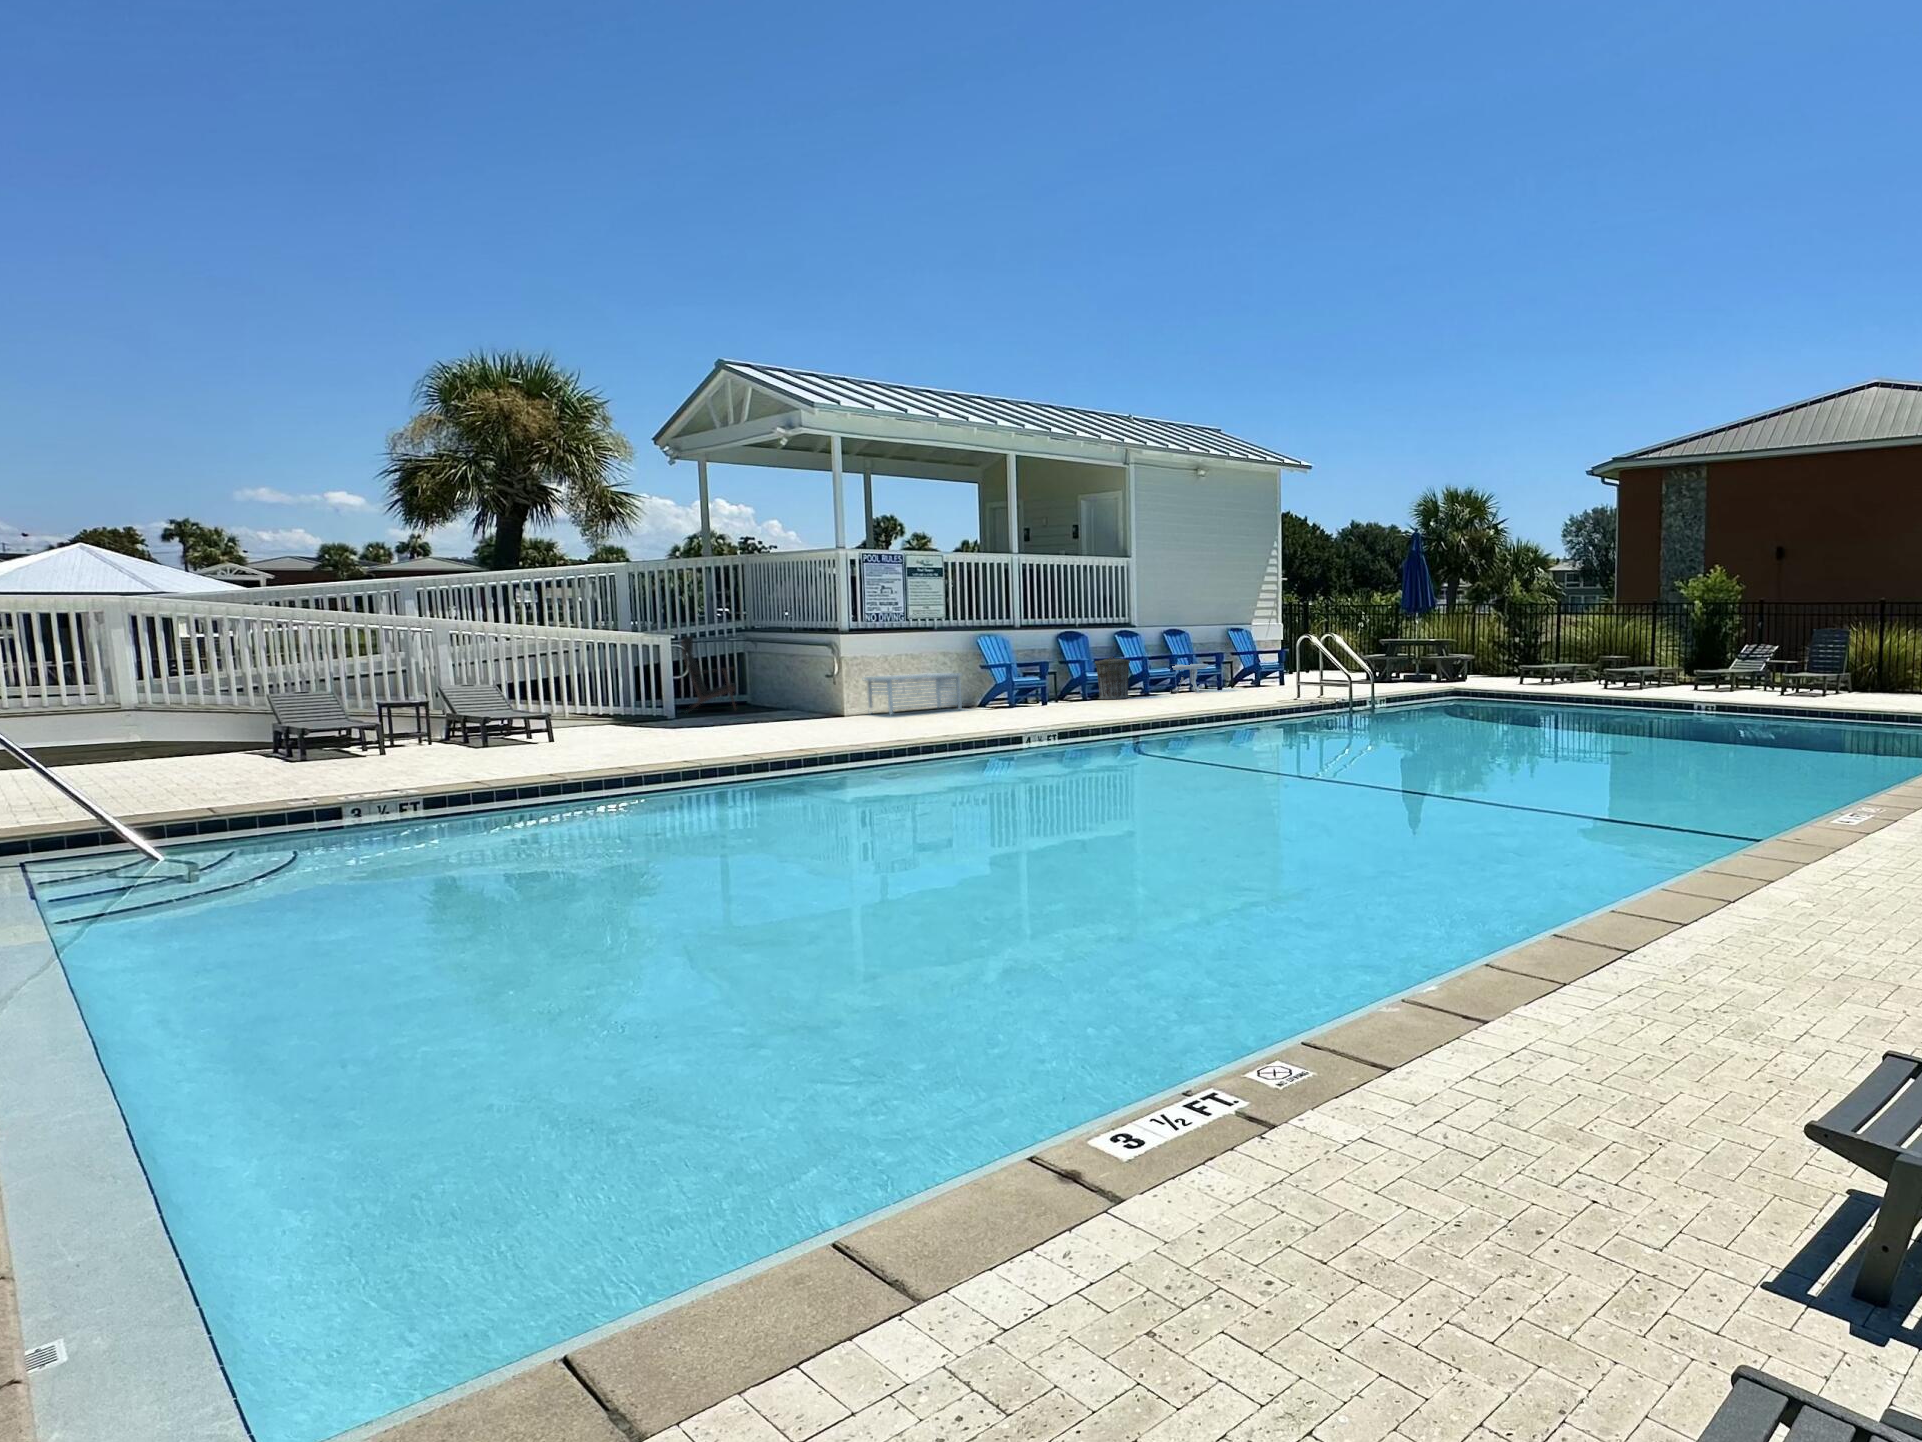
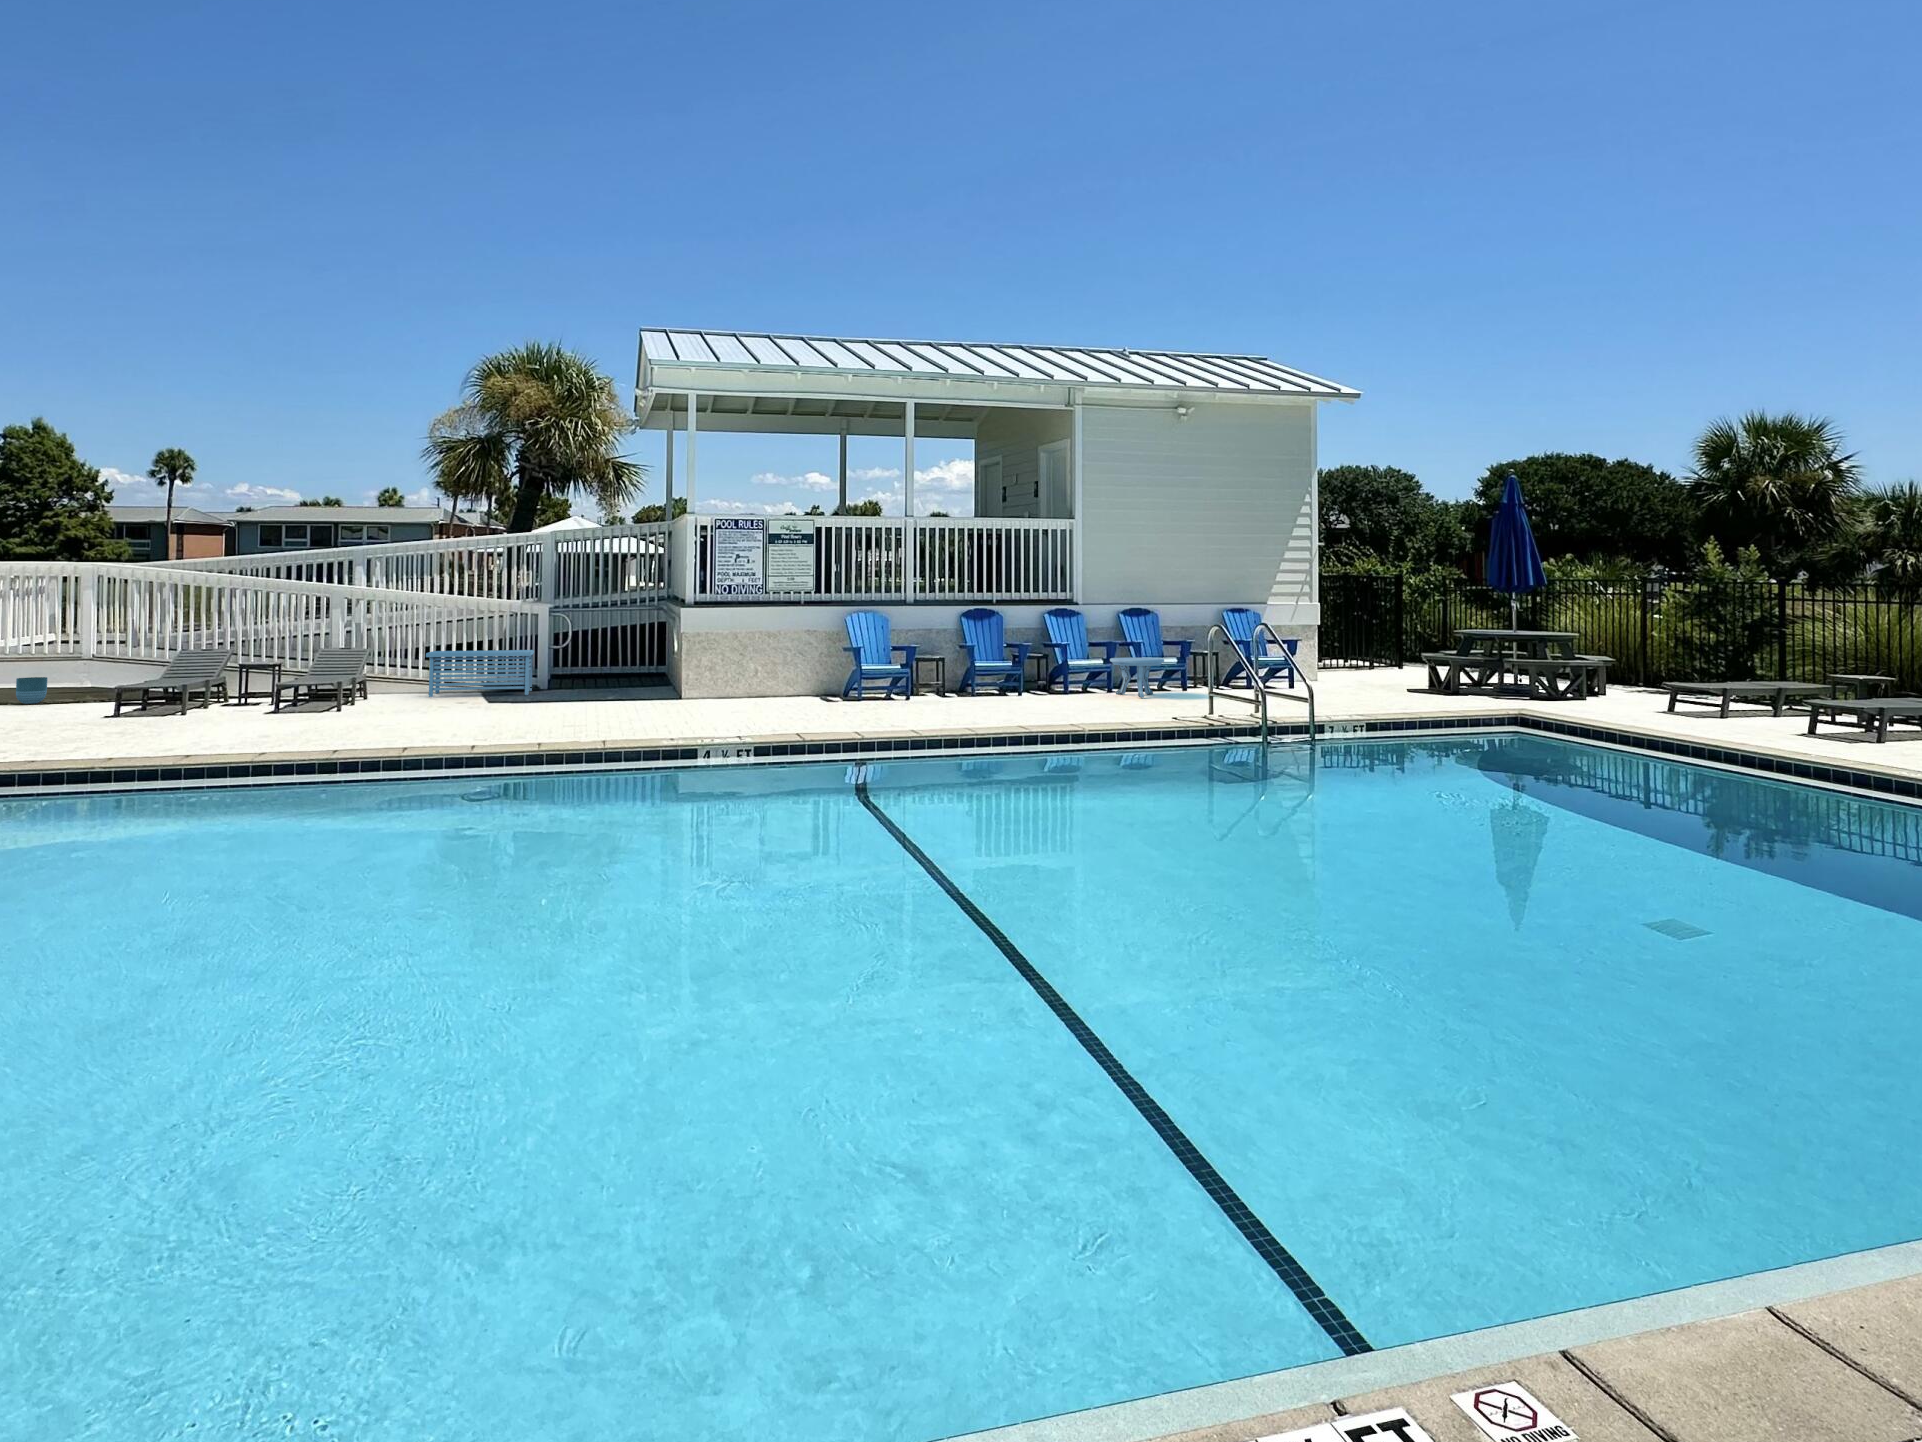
lounge chair: present [681,636,736,711] -> none [565,601,637,683]
trash can: present [1095,657,1130,699] -> none [991,644,1037,701]
storage bench: present [862,673,962,715] -> present [426,650,534,697]
planter: none [120,733,158,762] -> present [16,677,48,704]

